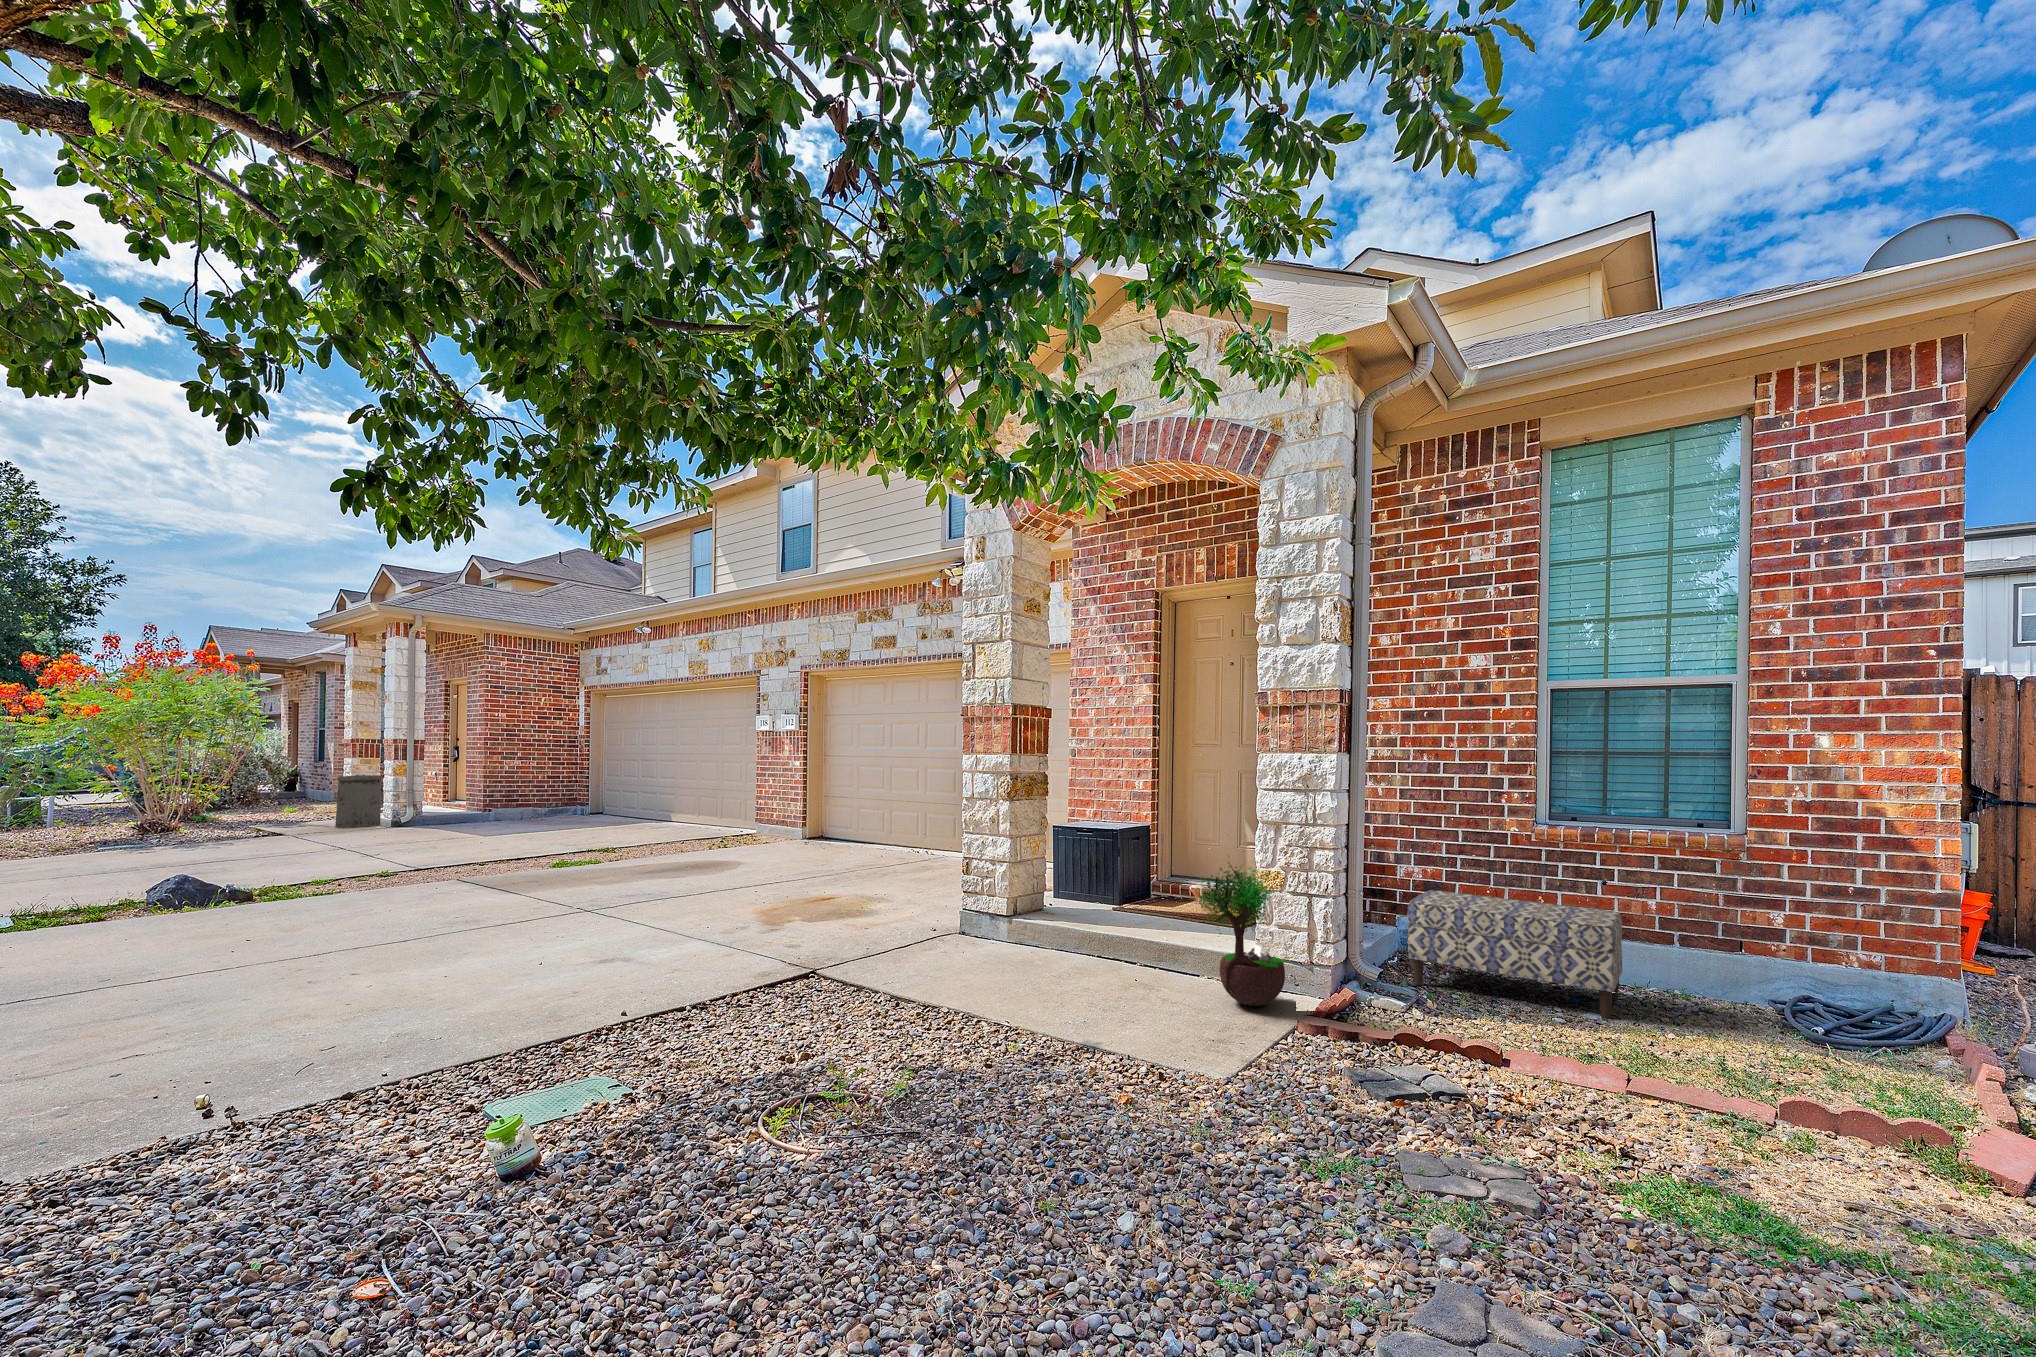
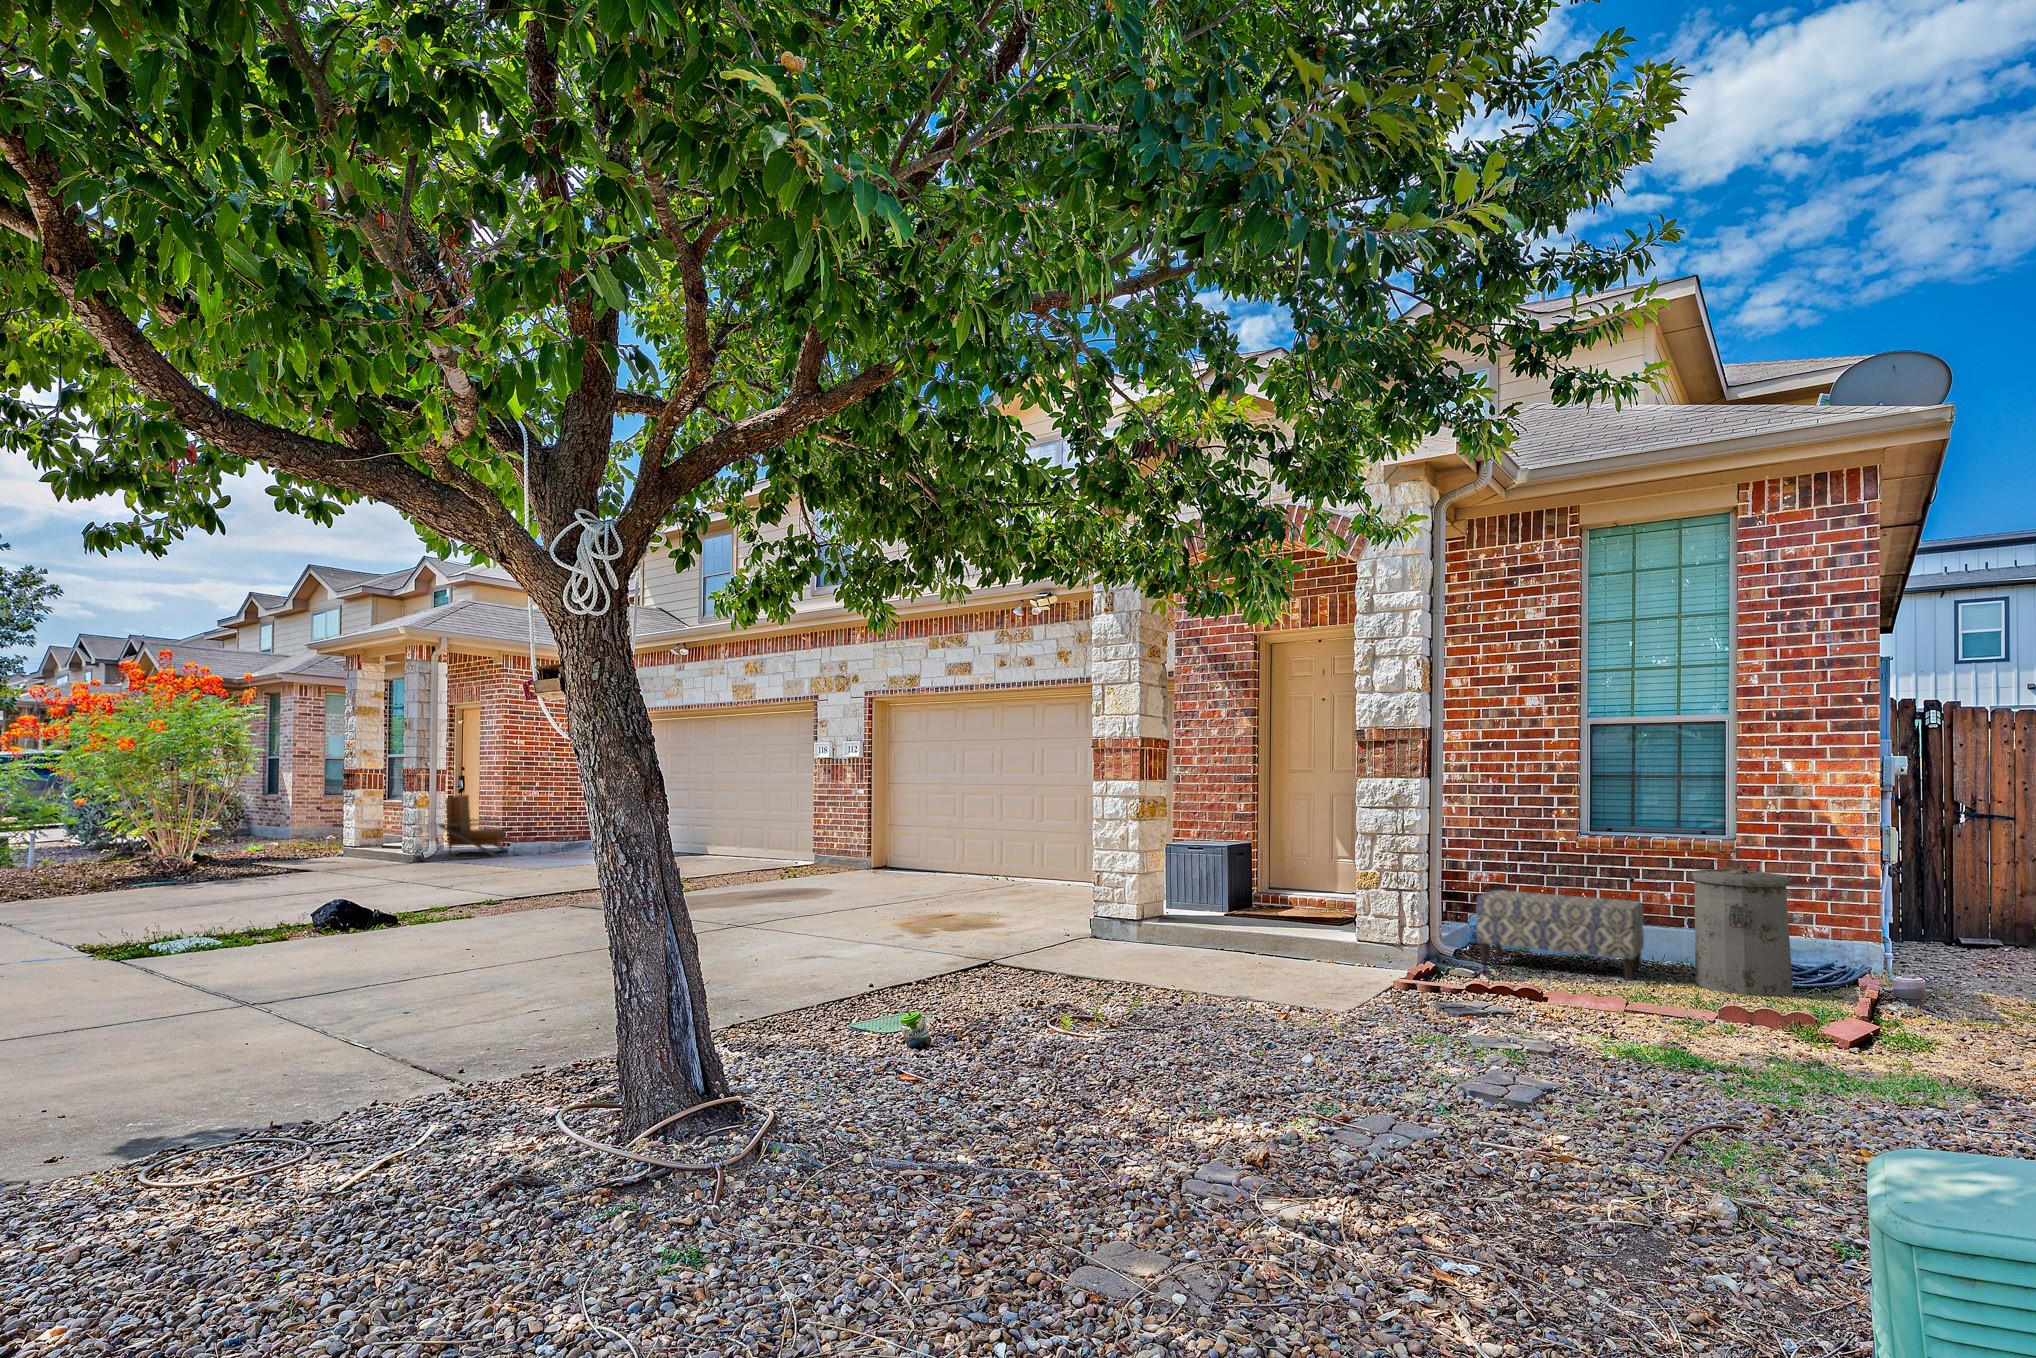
lounge chair: none [410,764,490,826] -> present [438,795,509,859]
trash can: present [334,775,384,828] -> present [1692,870,1793,996]
potted tree: present [1190,855,1285,1006] -> none [1308,857,1383,976]

